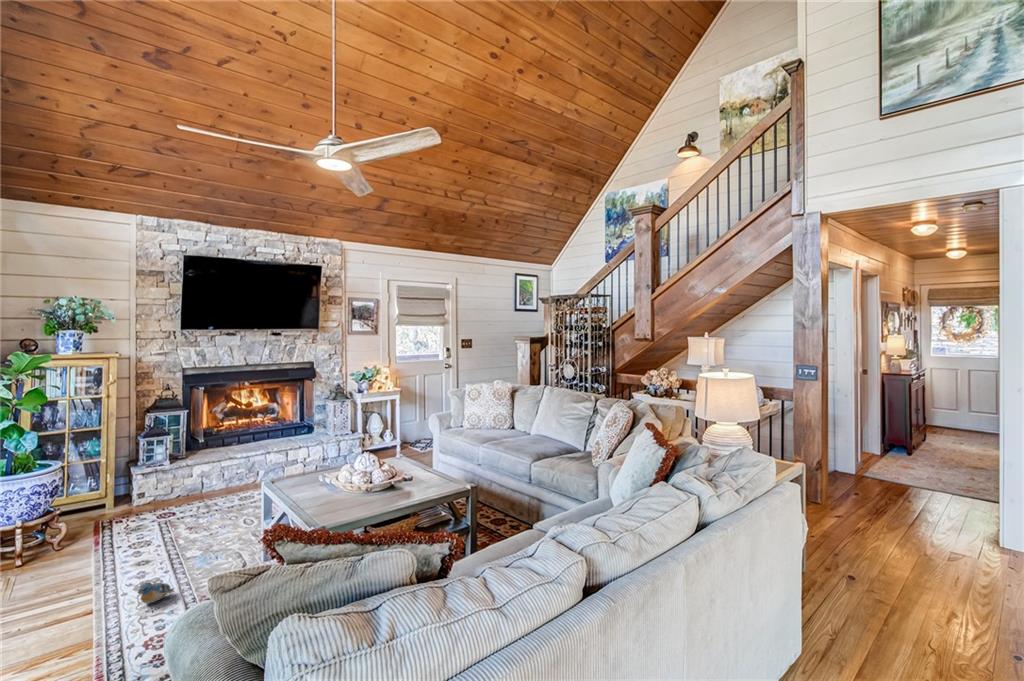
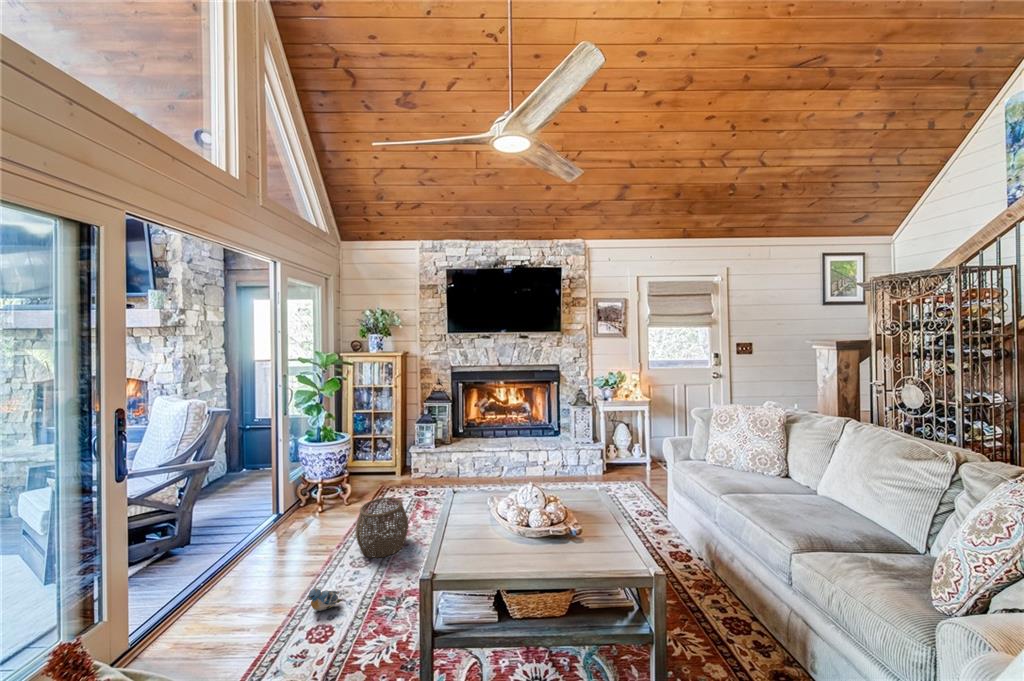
woven basket: none [140,500,206,563] -> present [356,497,408,558]

